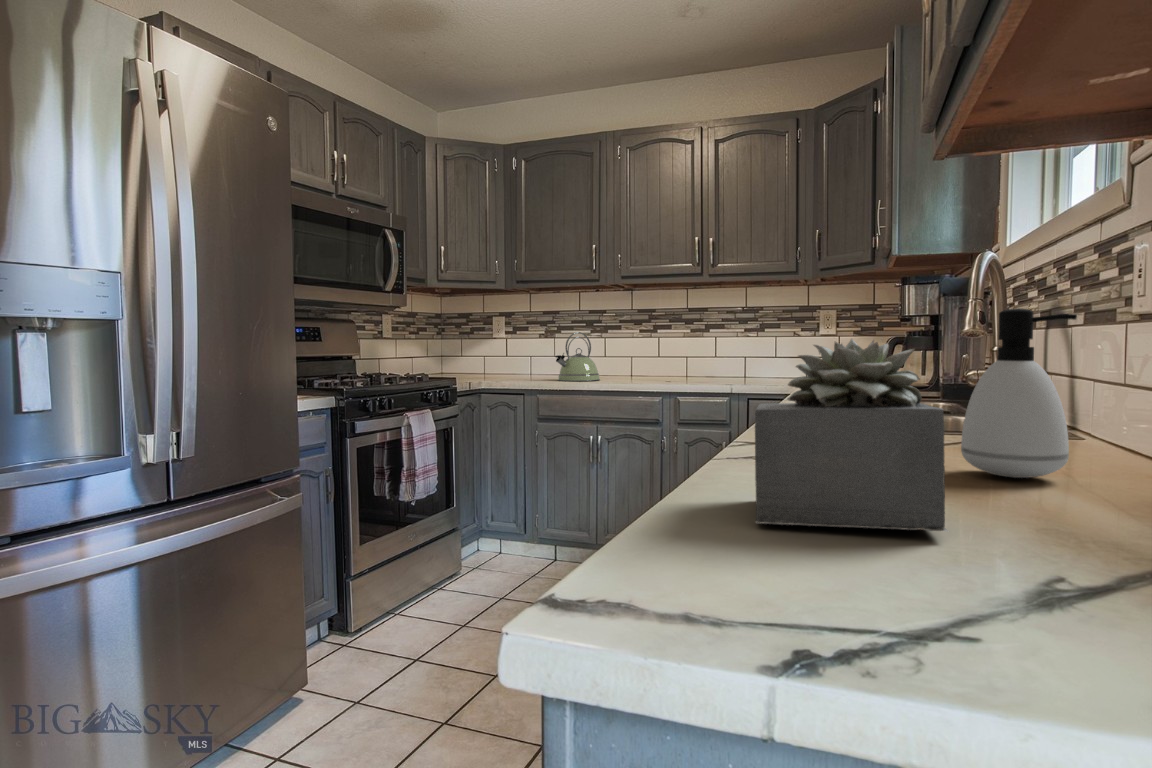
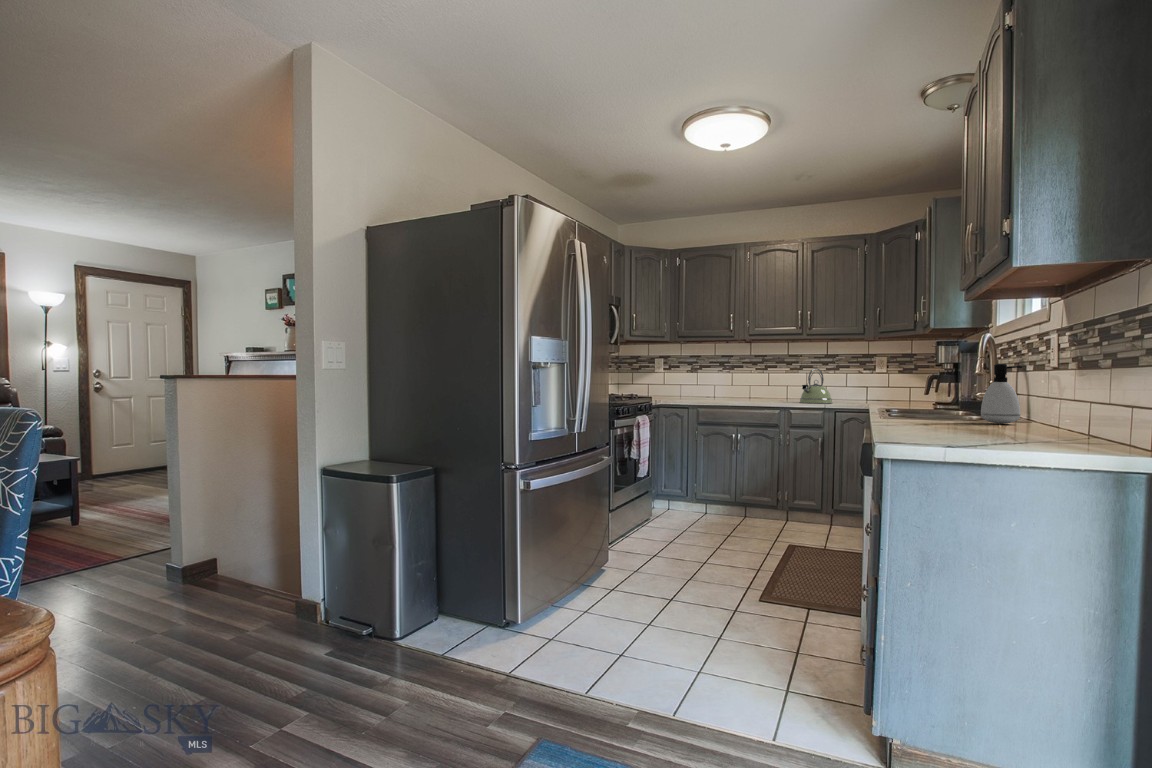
kettle: present [555,332,600,381] -> present [800,368,832,404]
succulent plant: present [755,339,948,531] -> none [915,373,981,426]

